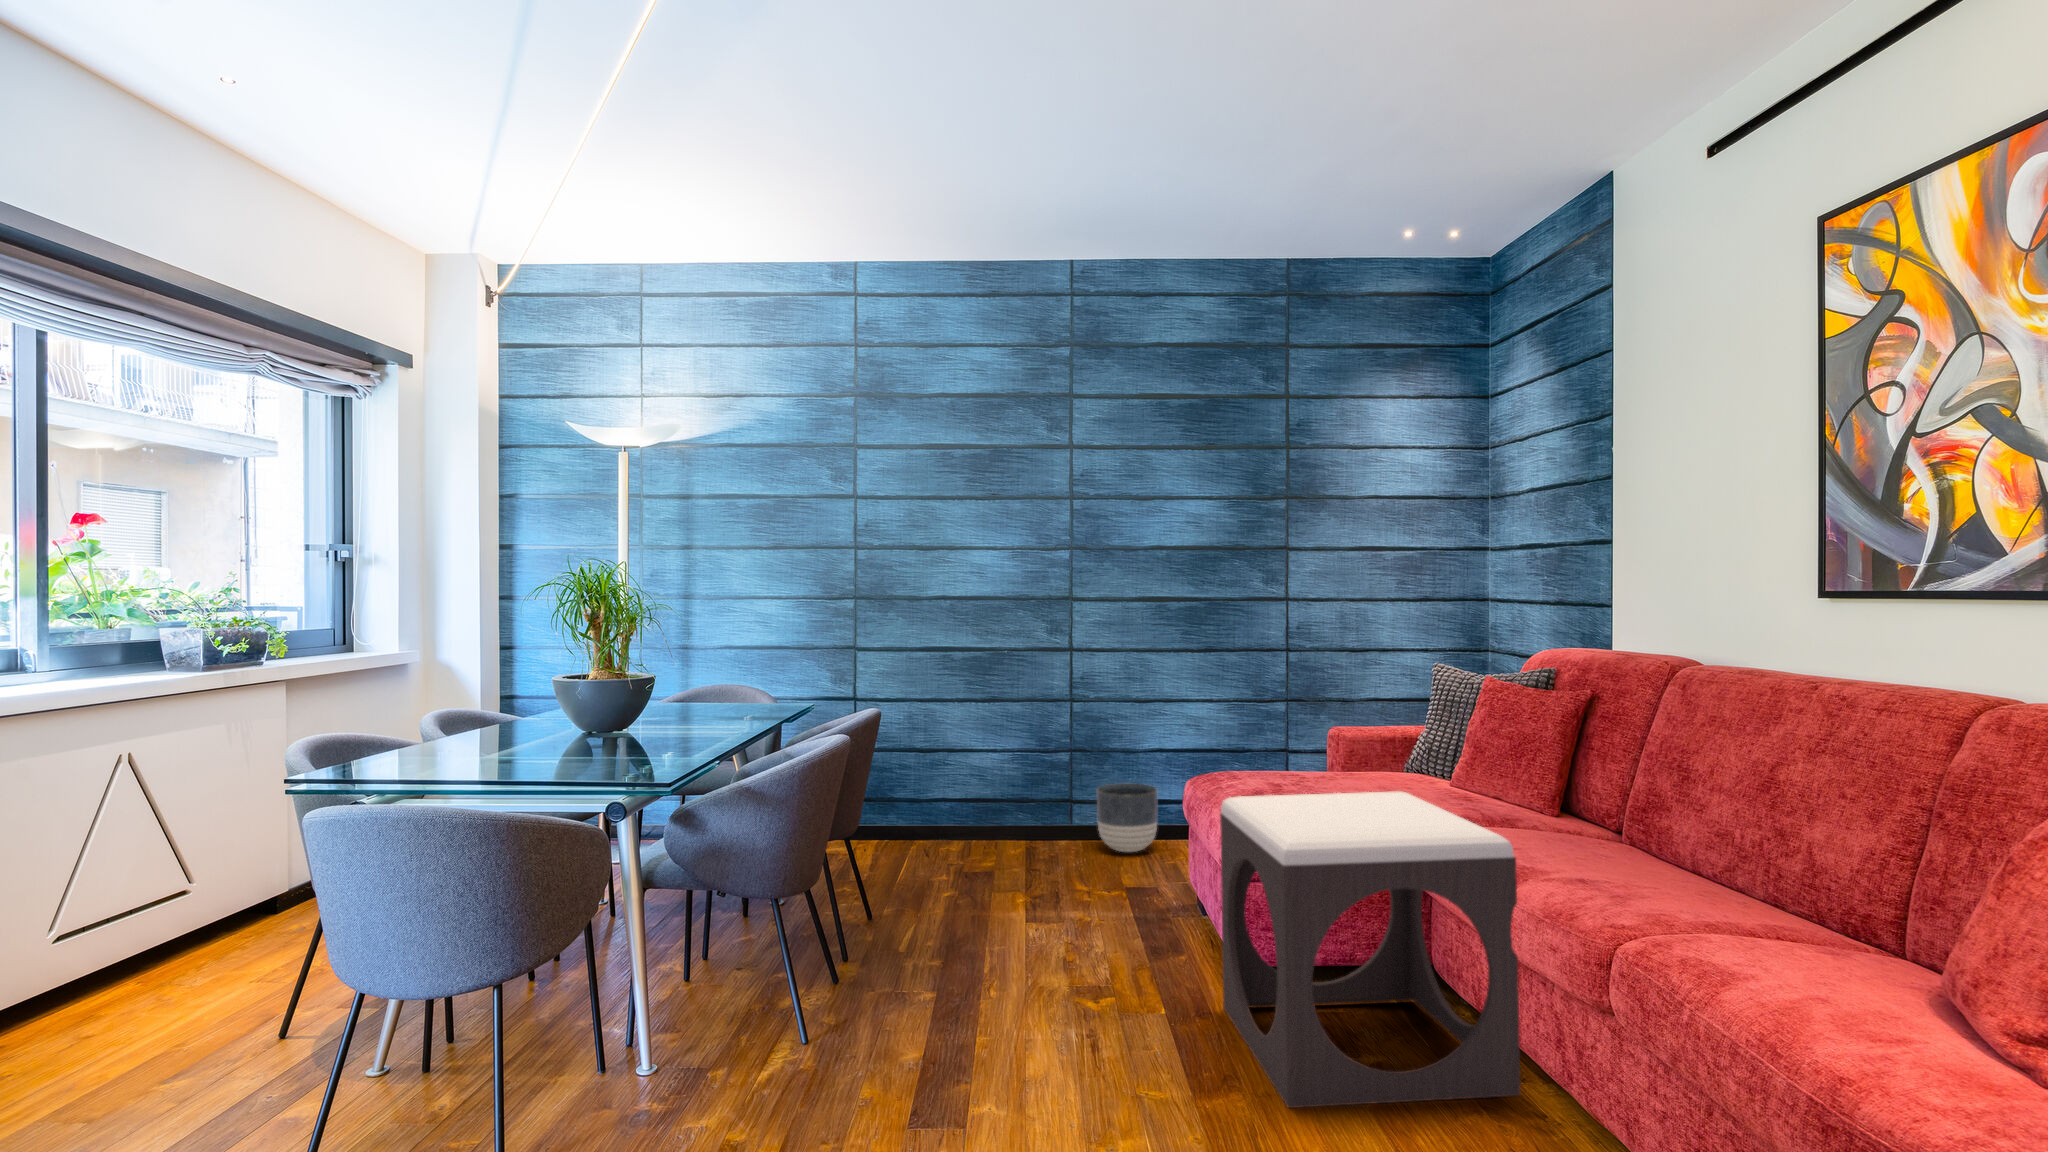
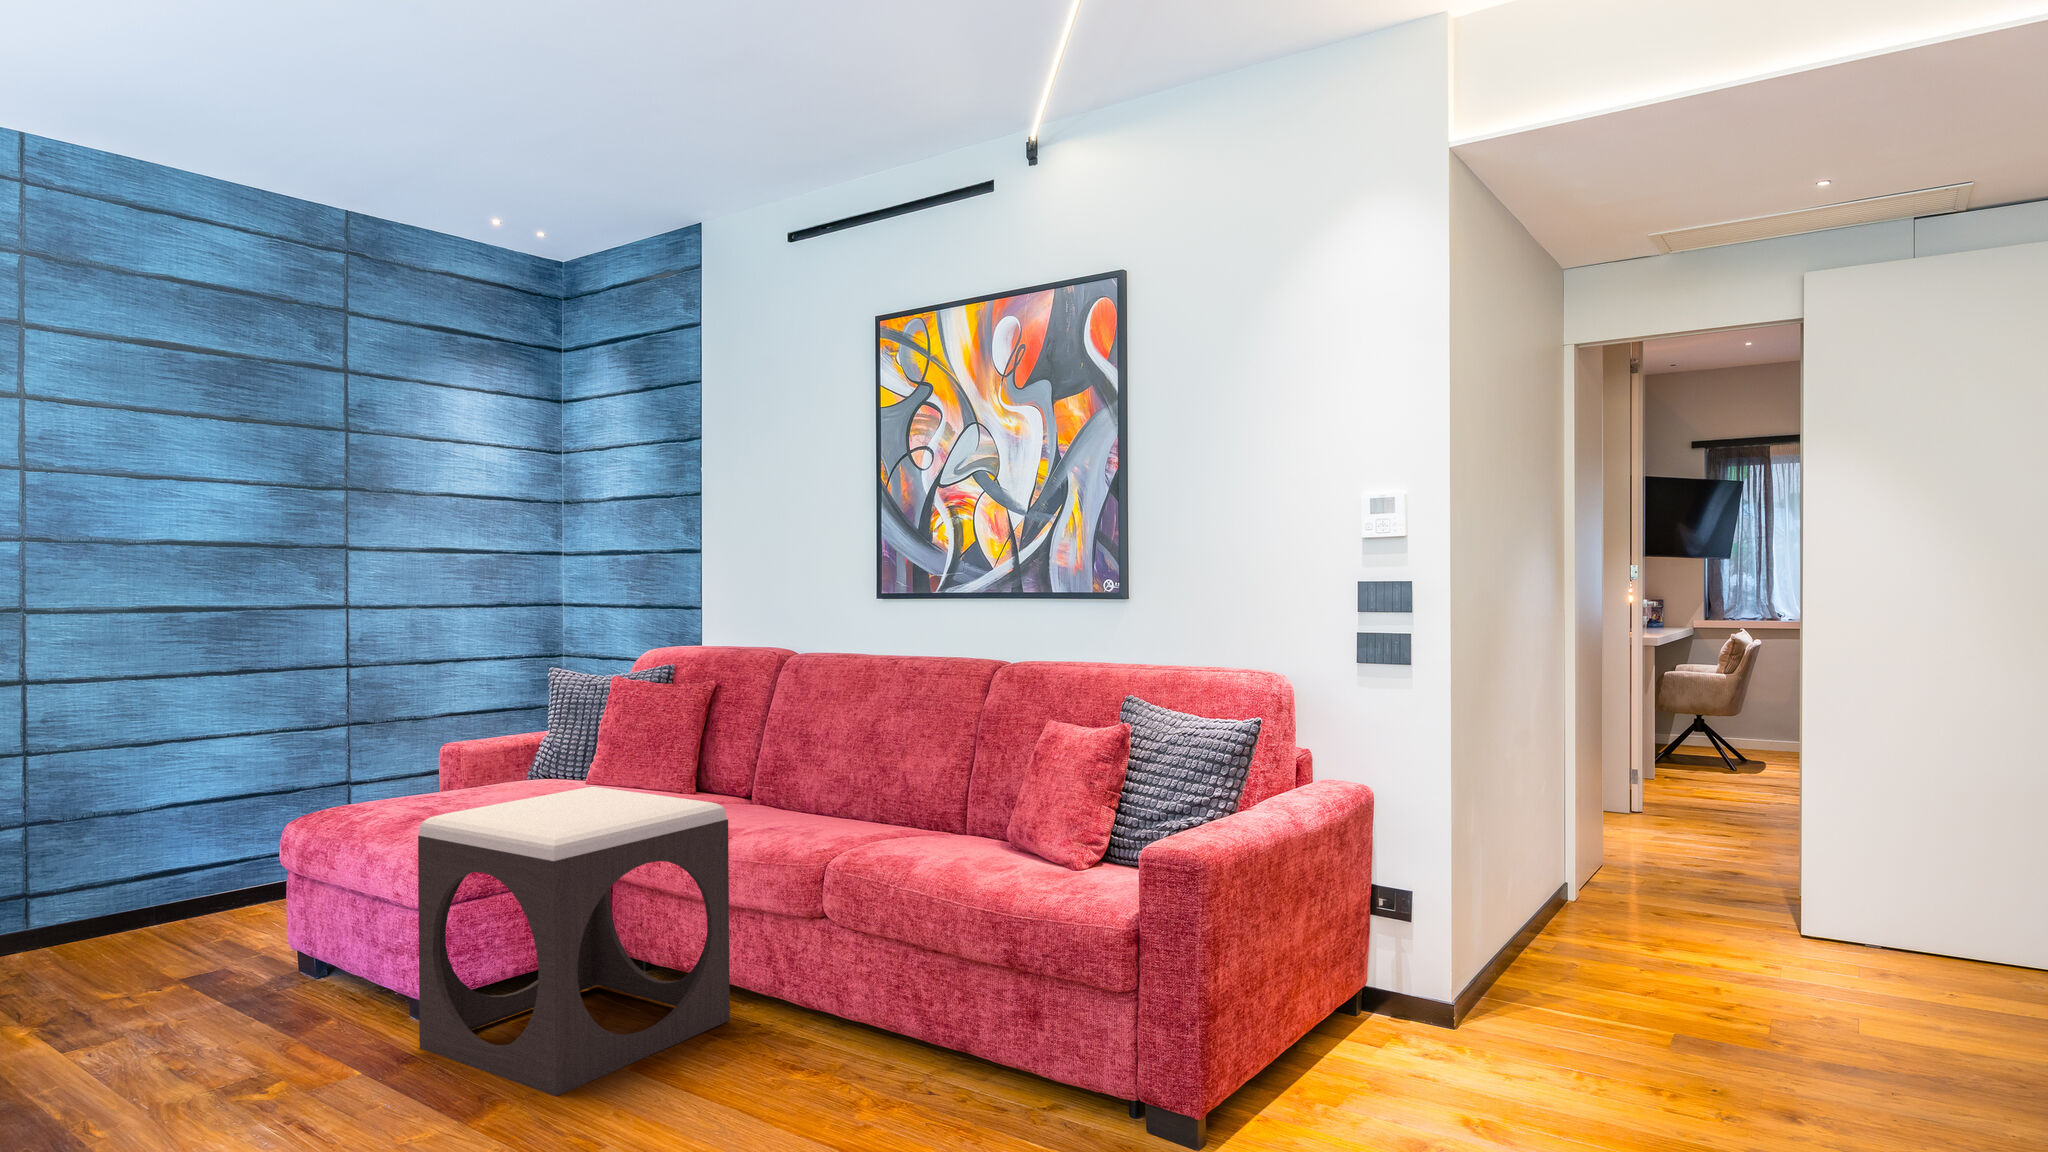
planter: present [1097,783,1157,852] -> none [83,851,183,944]

